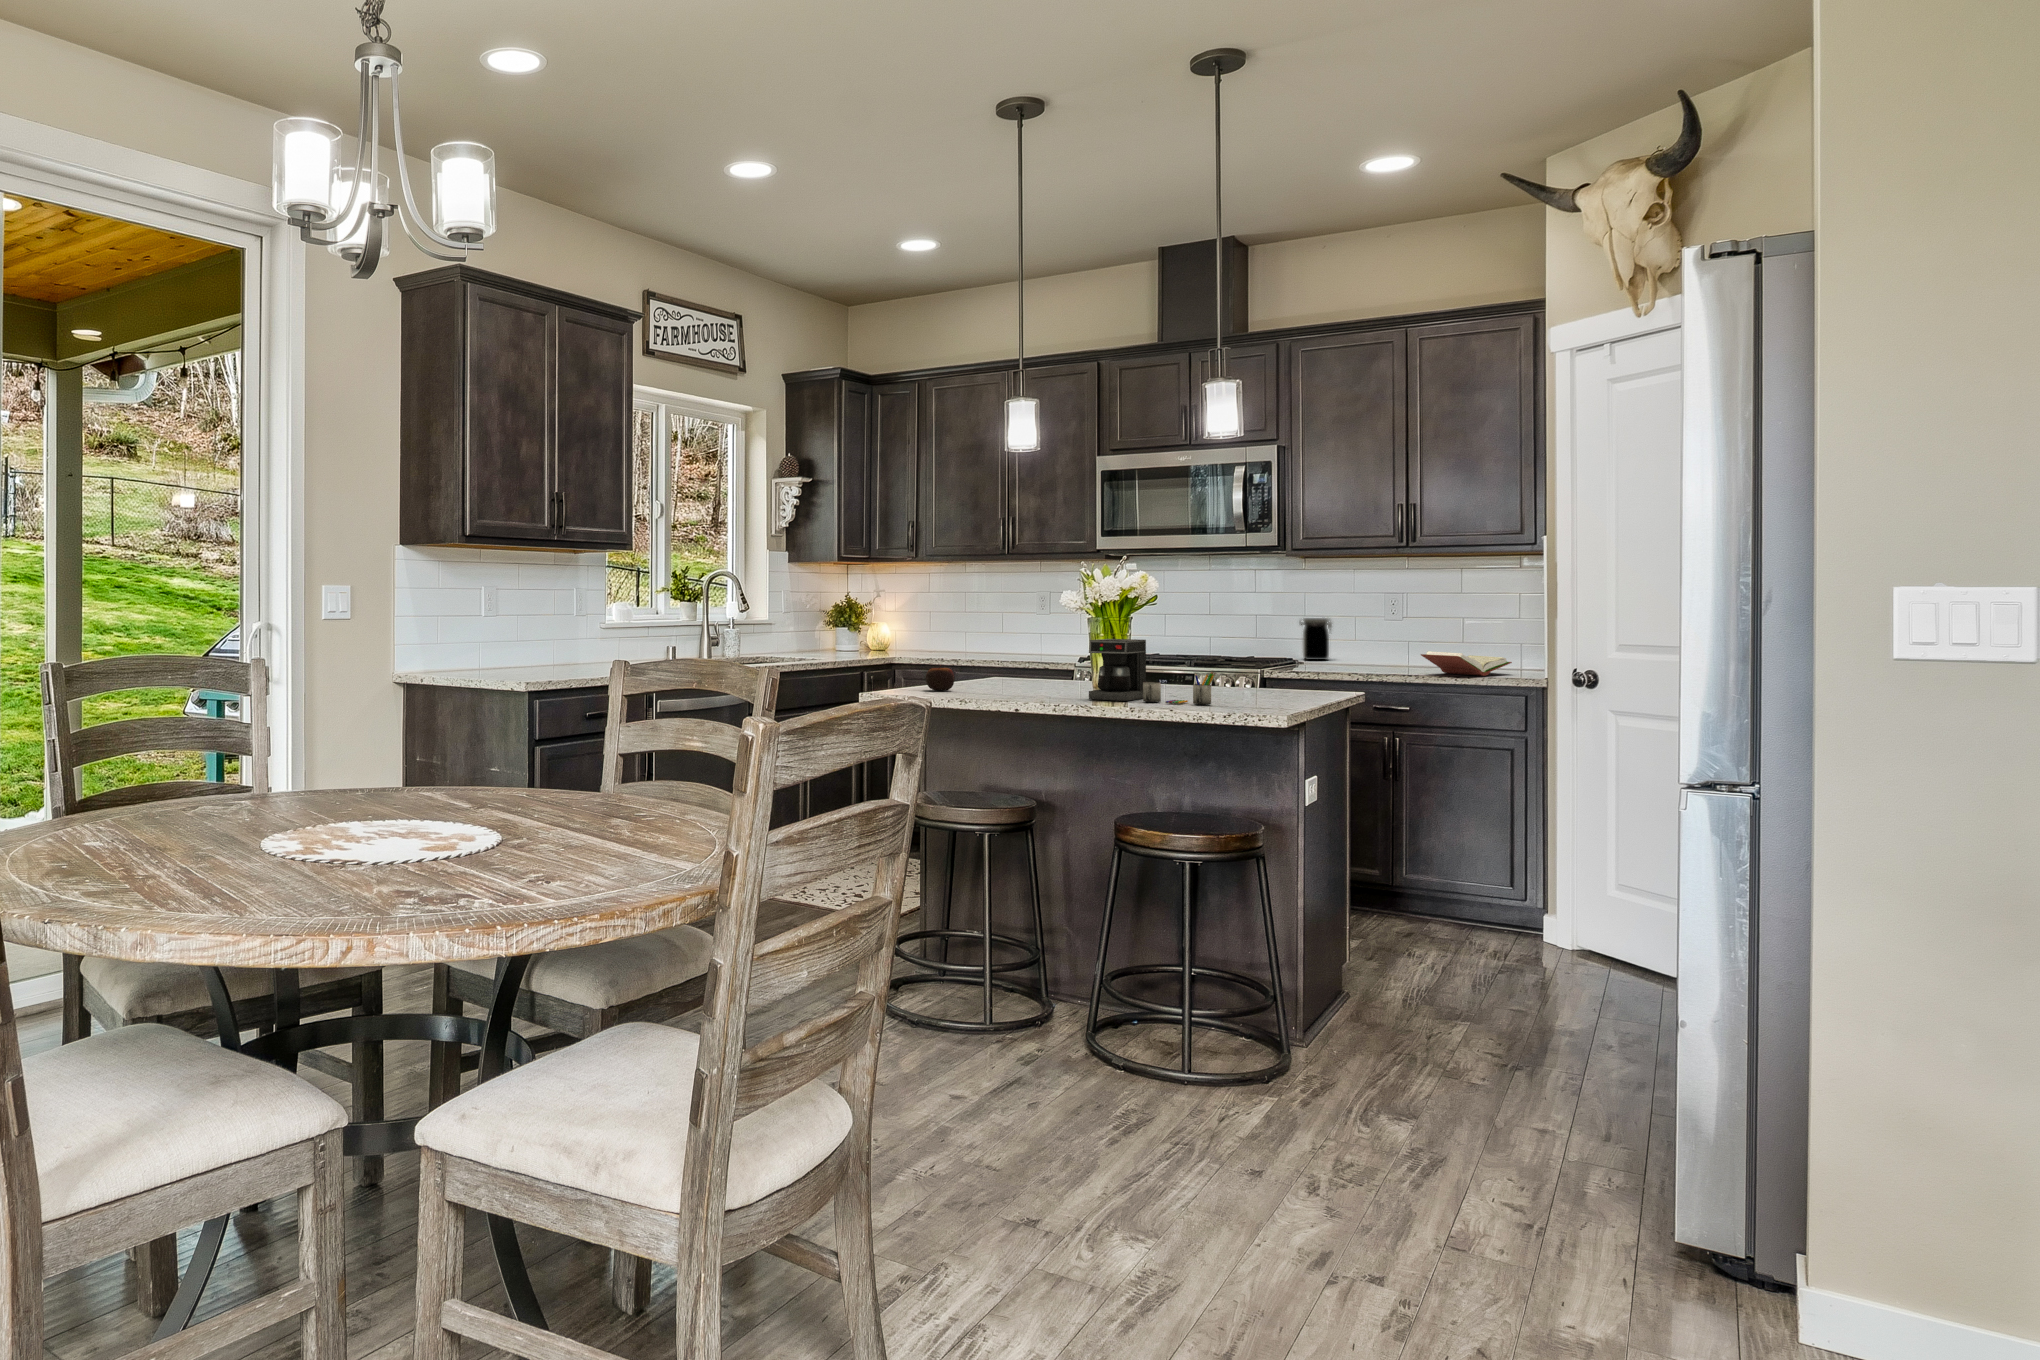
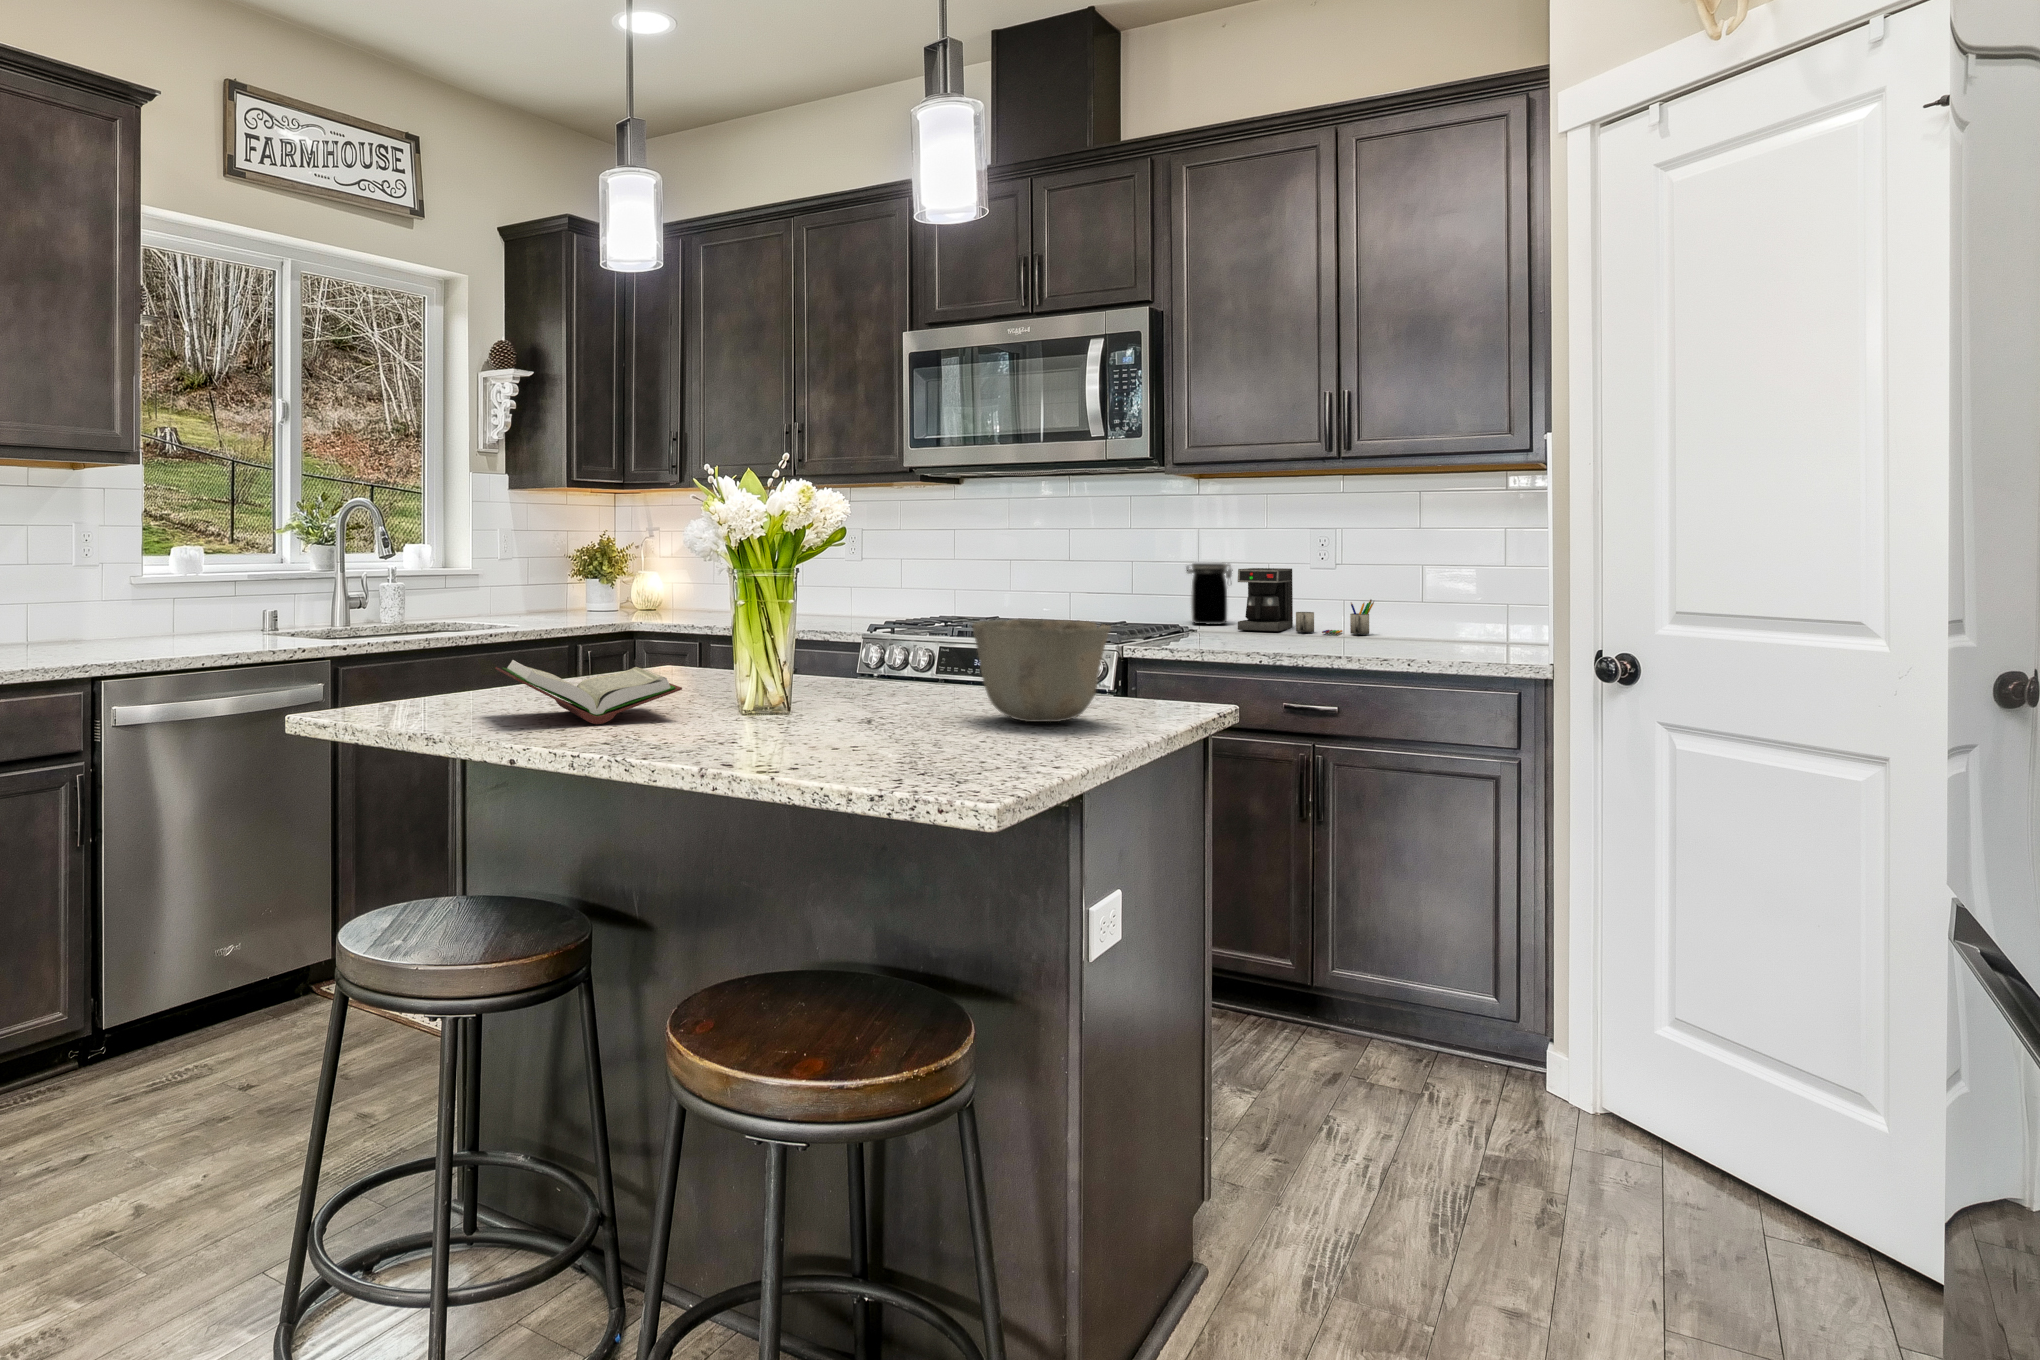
coffee maker: present [1089,639,1216,704] -> present [1238,568,1374,634]
ceramic bowl: none [1226,645,1302,697] -> present [972,619,1111,722]
book: present [1421,651,1512,676] -> present [496,660,682,724]
apple: present [925,665,954,690] -> none [437,656,491,705]

